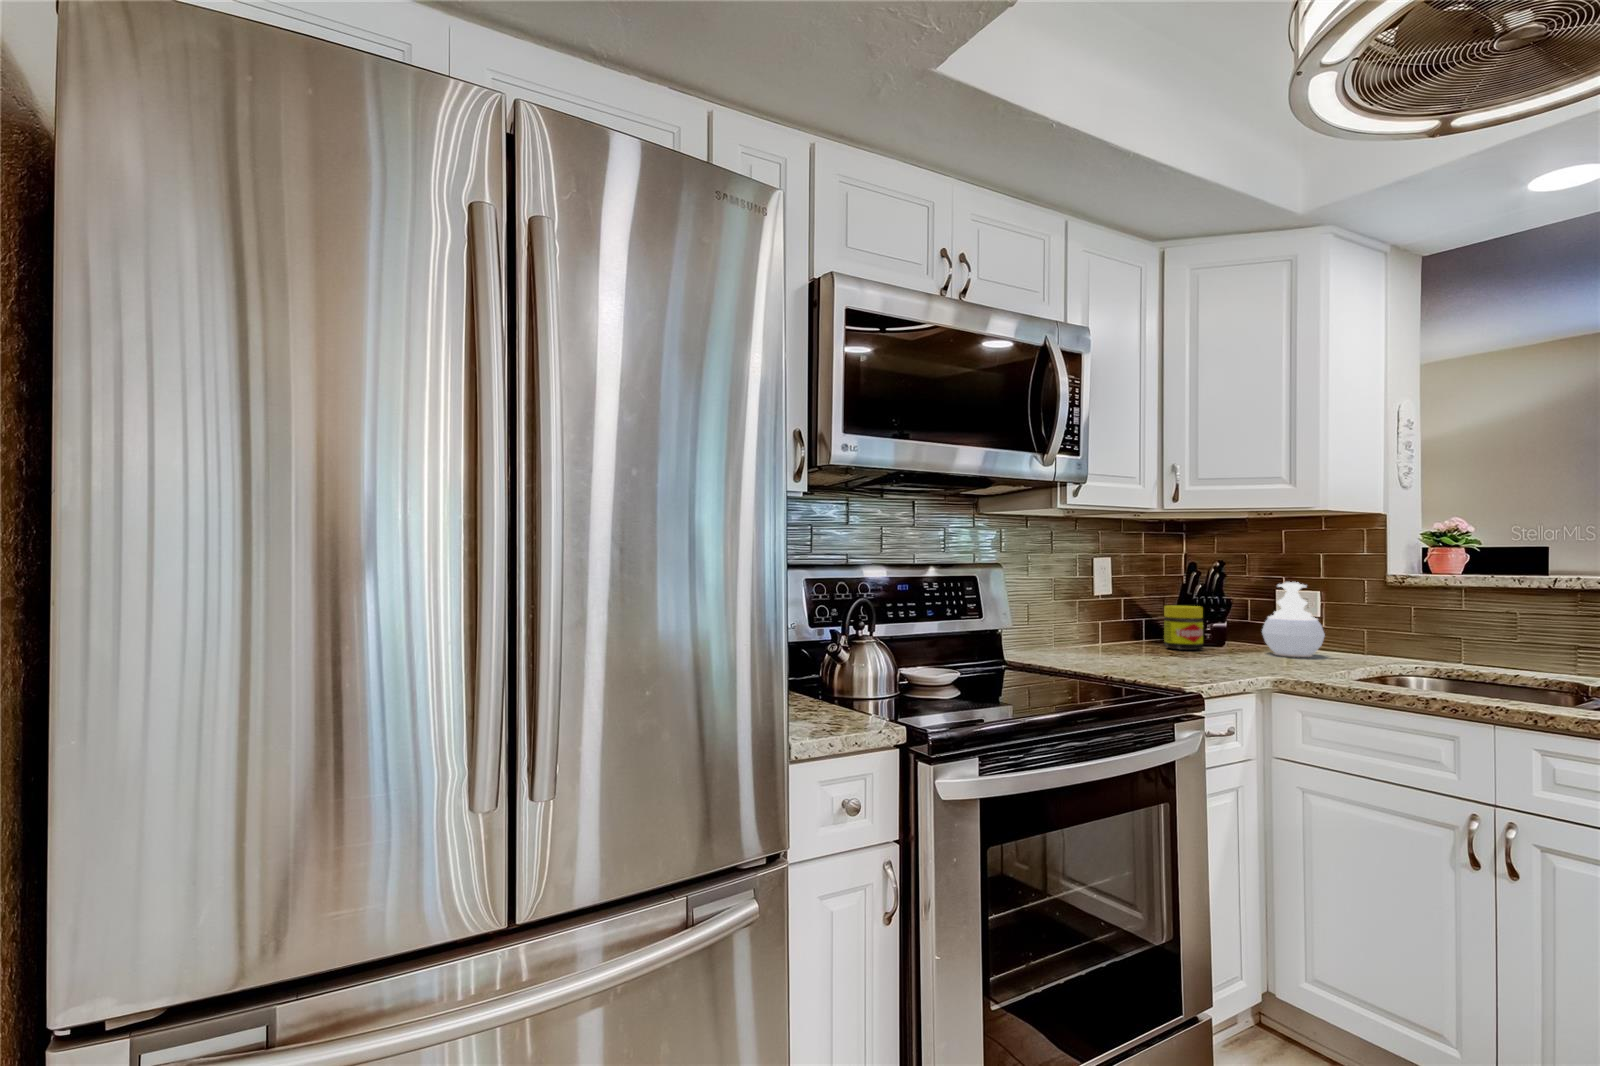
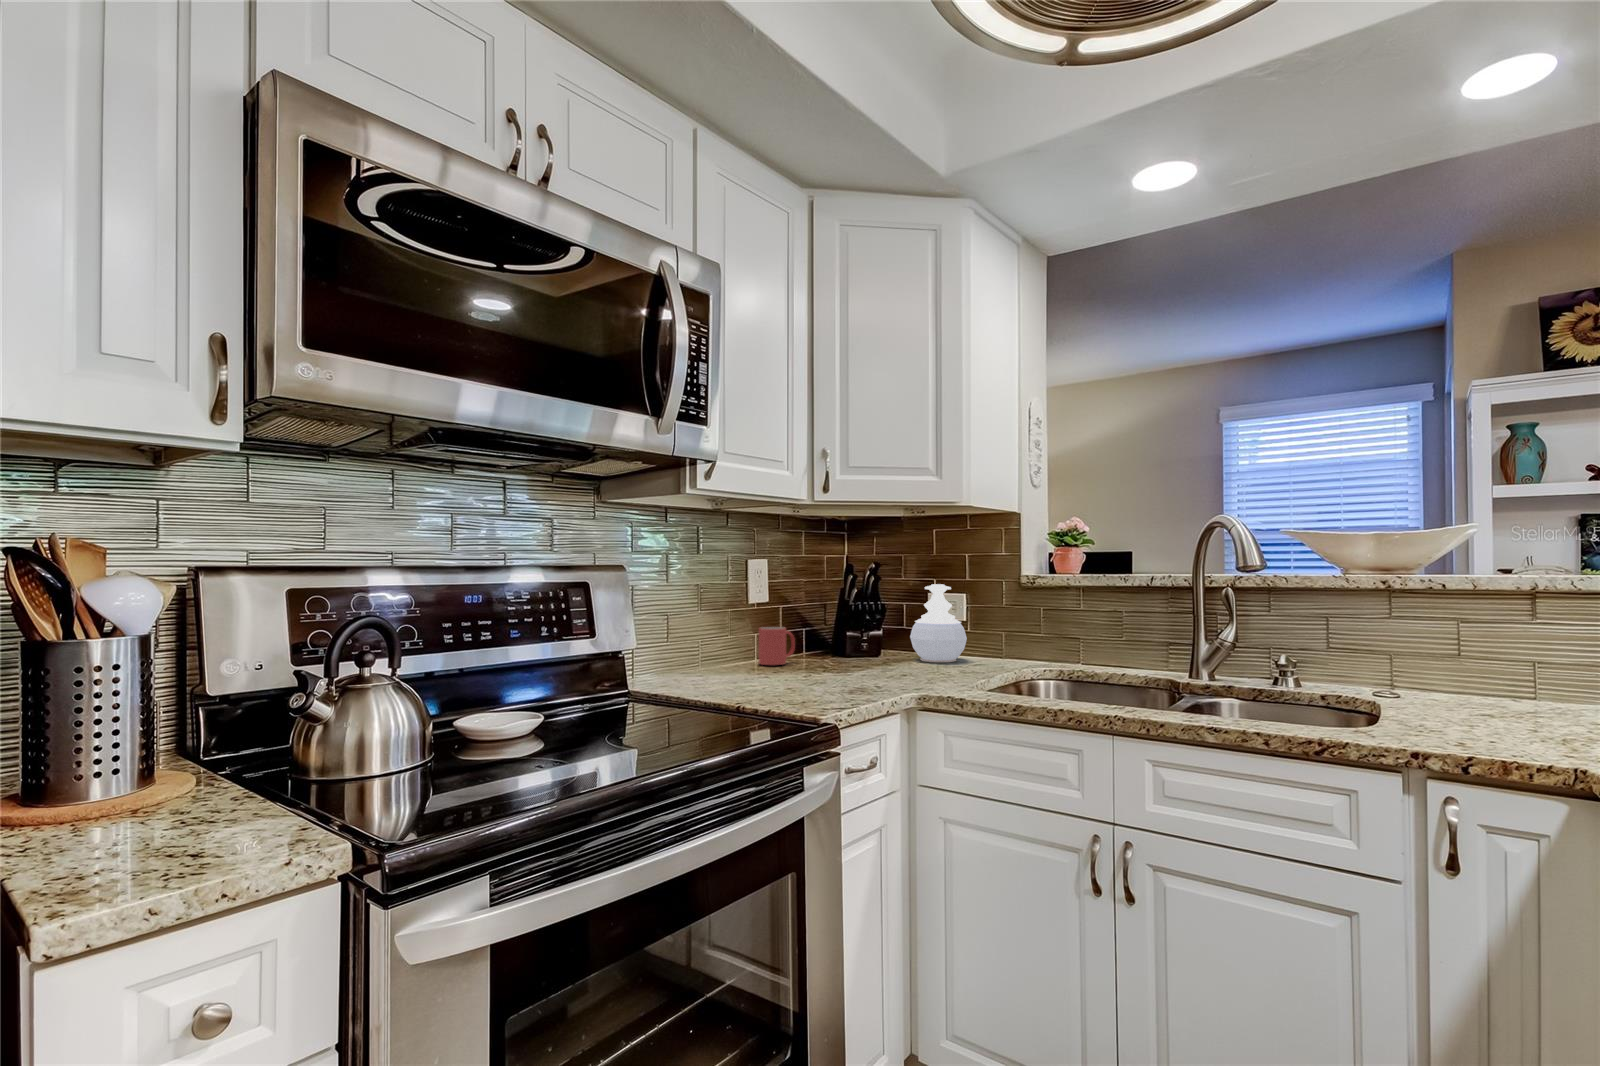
jar: present [1164,606,1203,650] -> none [817,611,854,659]
mug: none [1111,618,1145,652] -> present [759,627,795,665]

